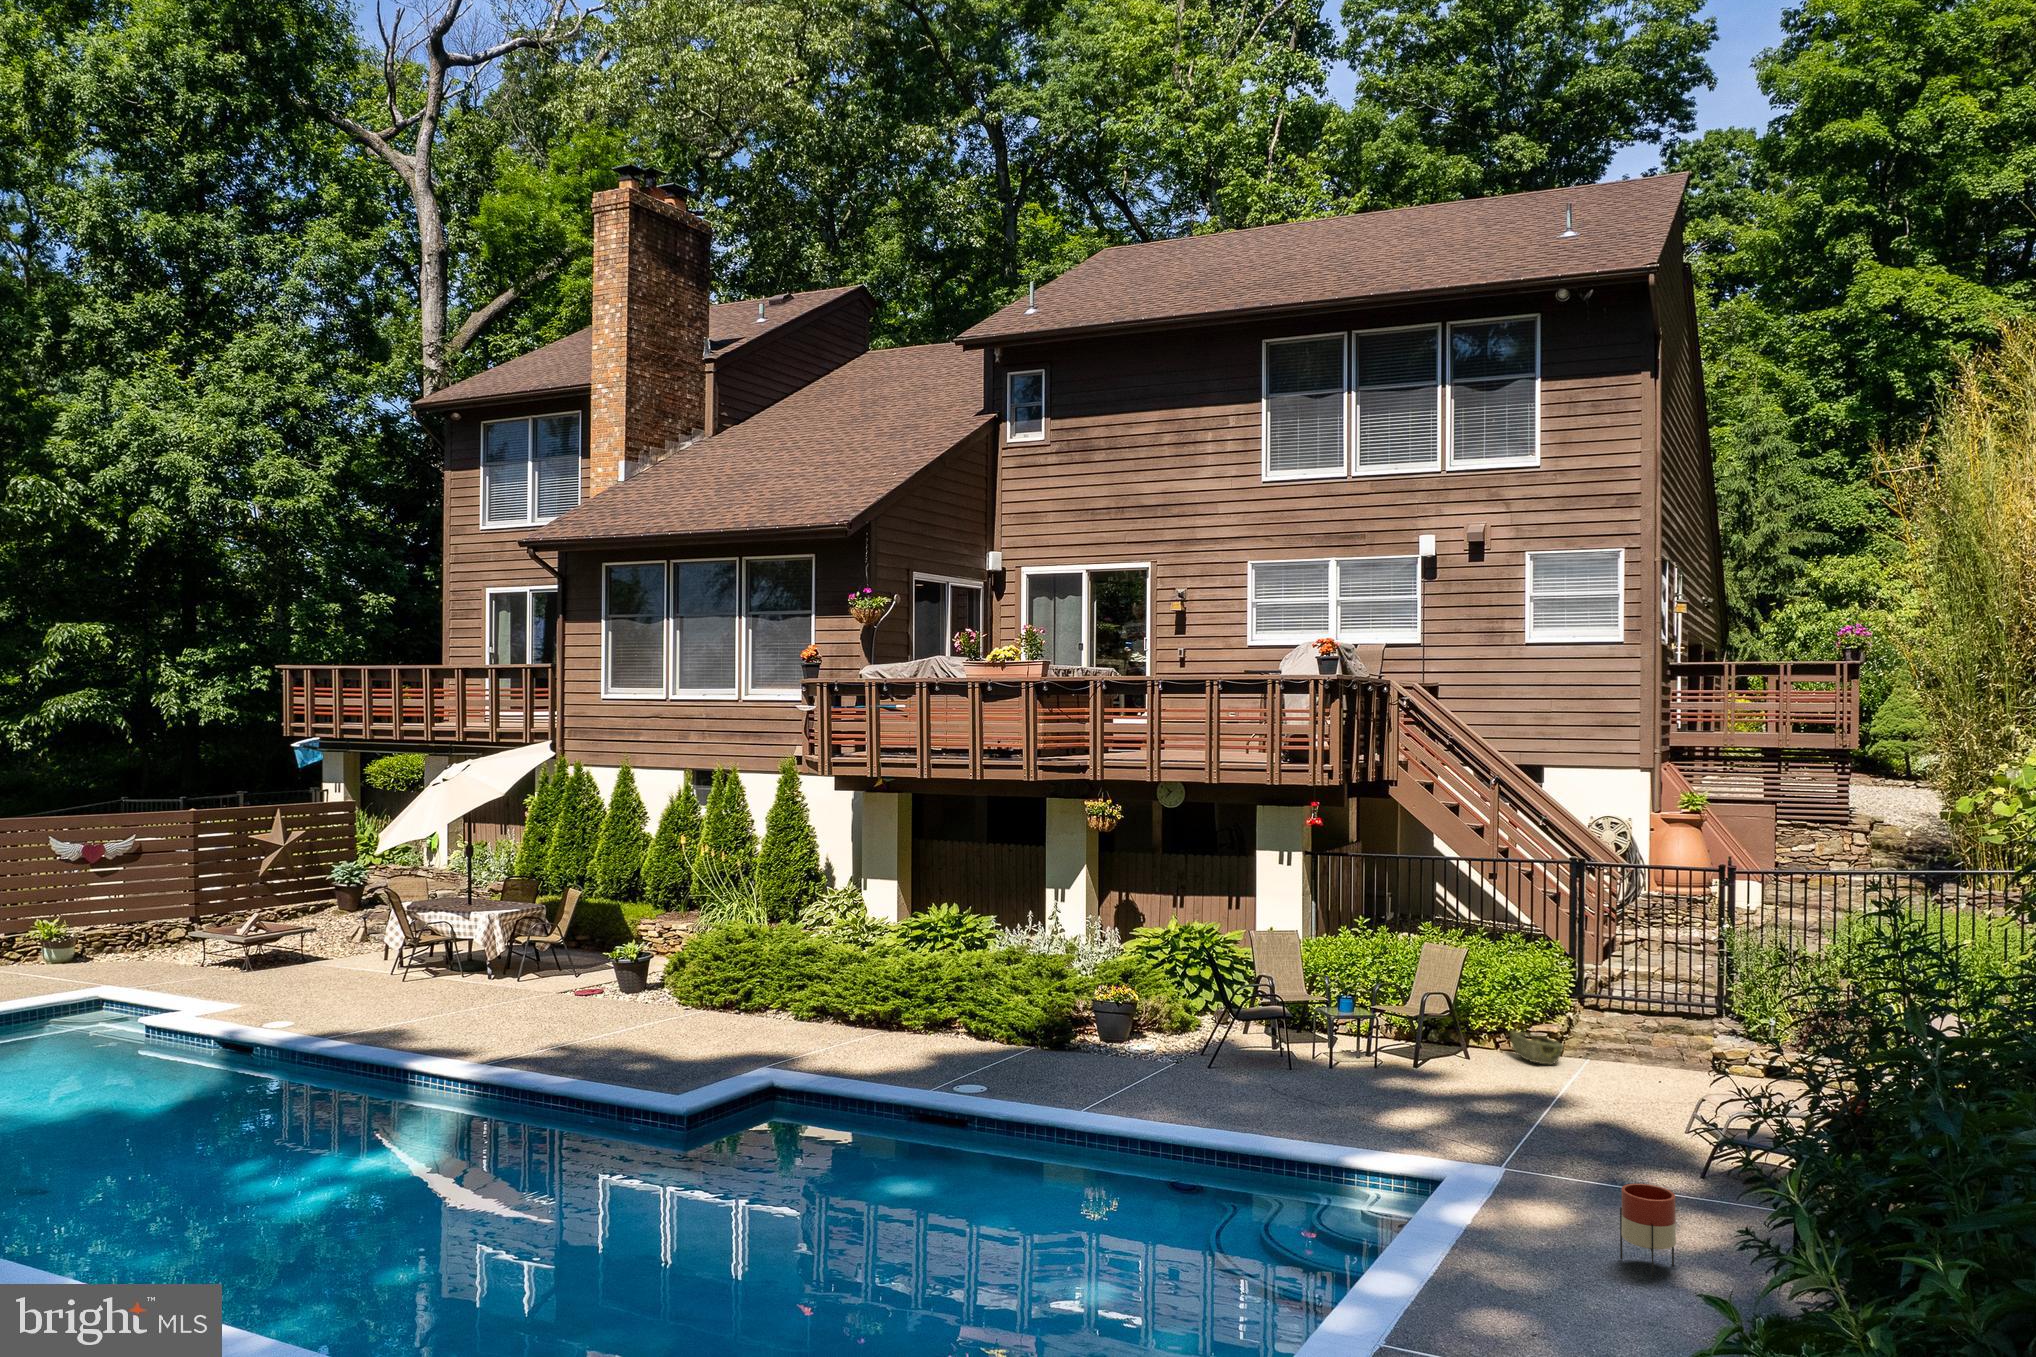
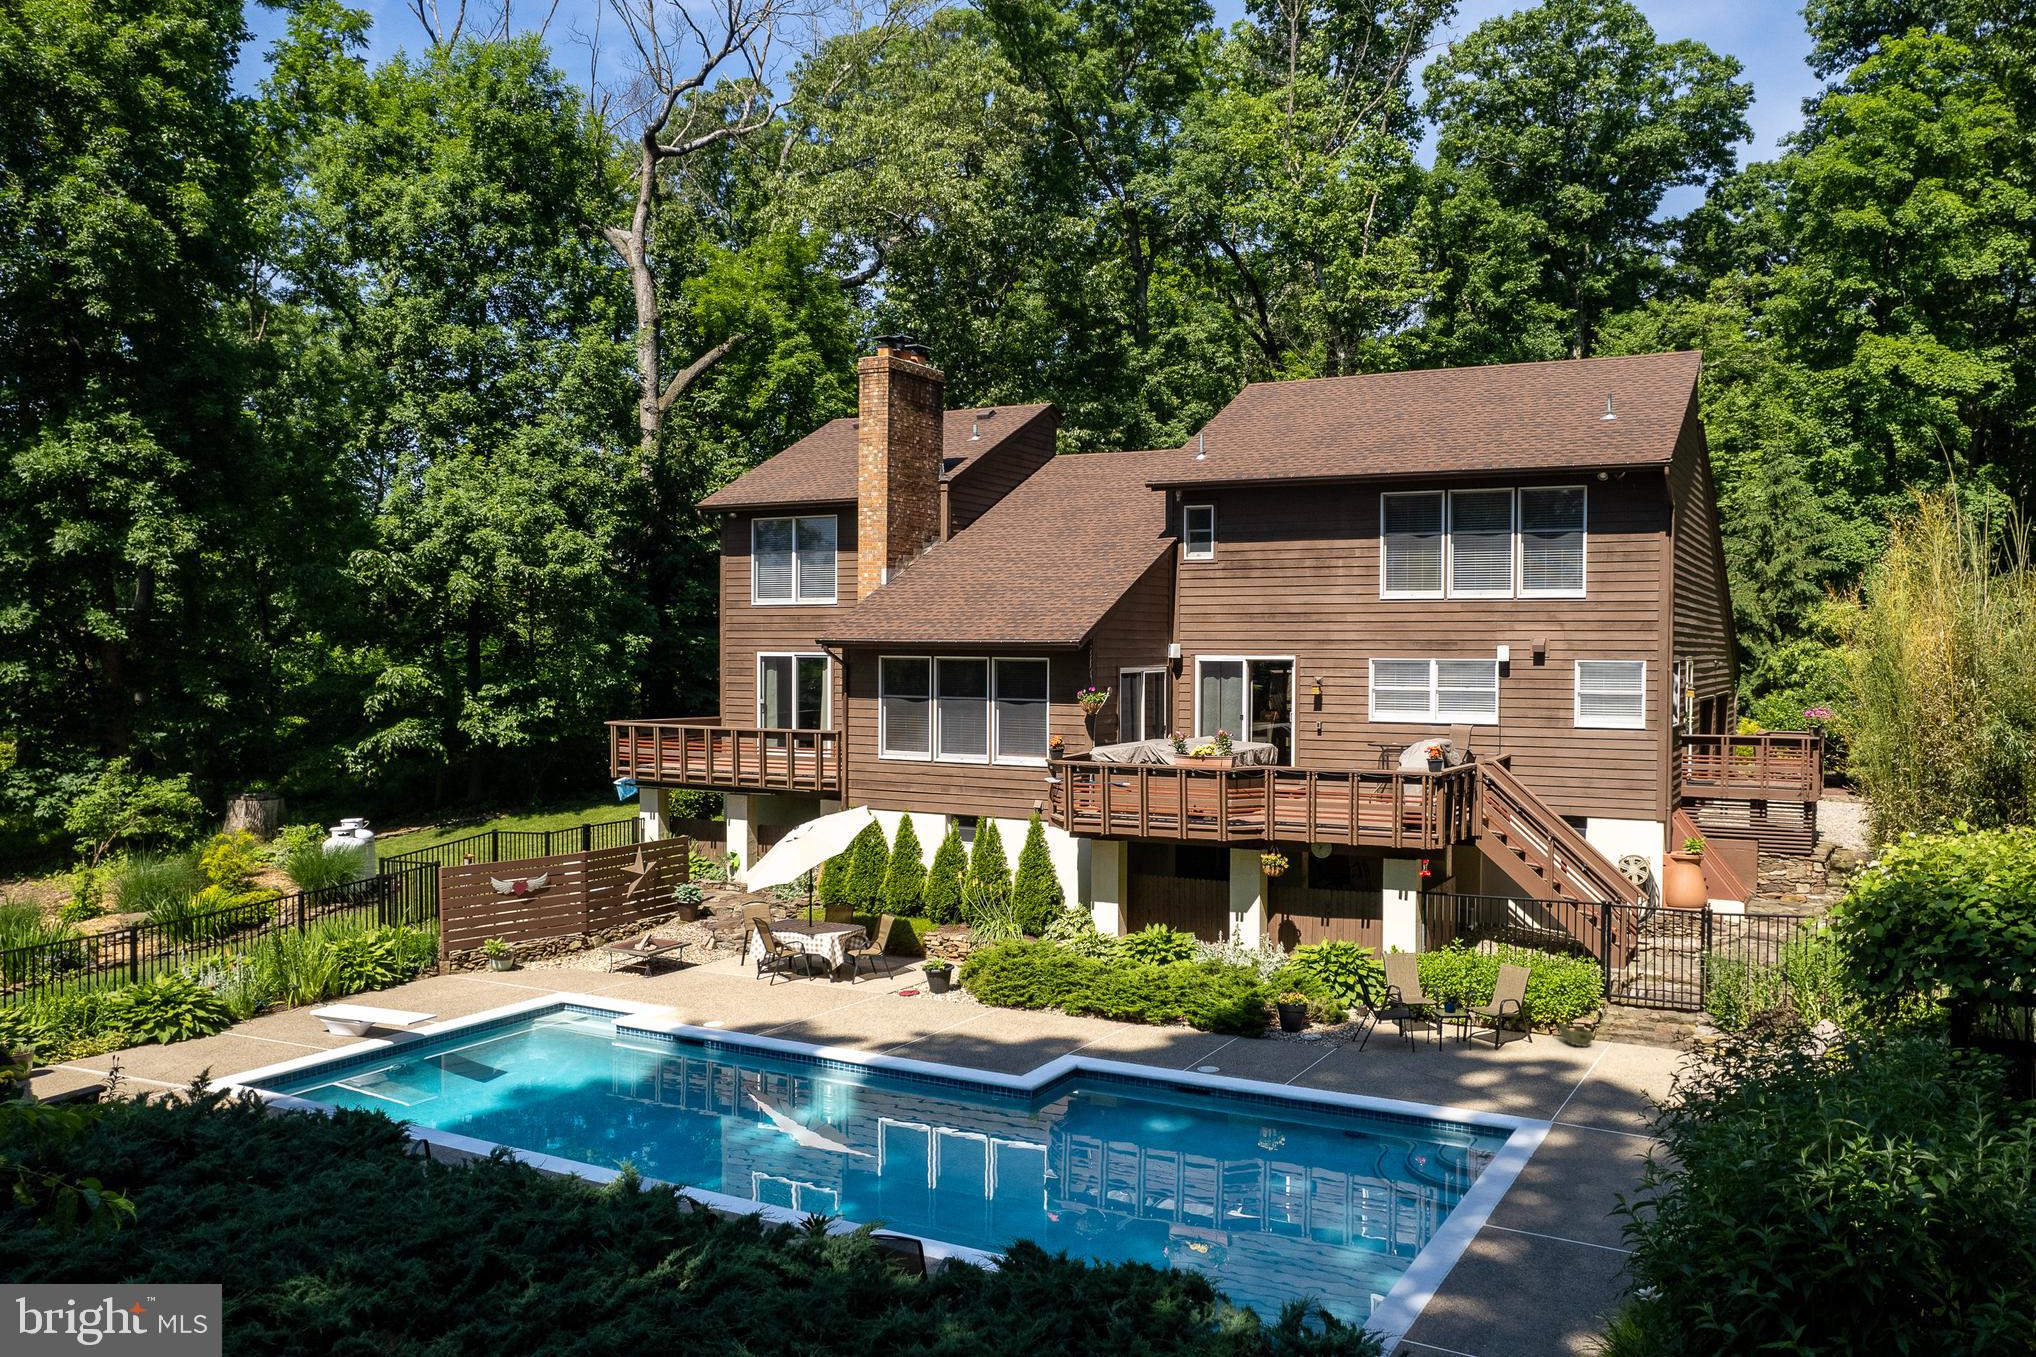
planter: present [1620,1184,1676,1278] -> none [1592,1117,1622,1167]

